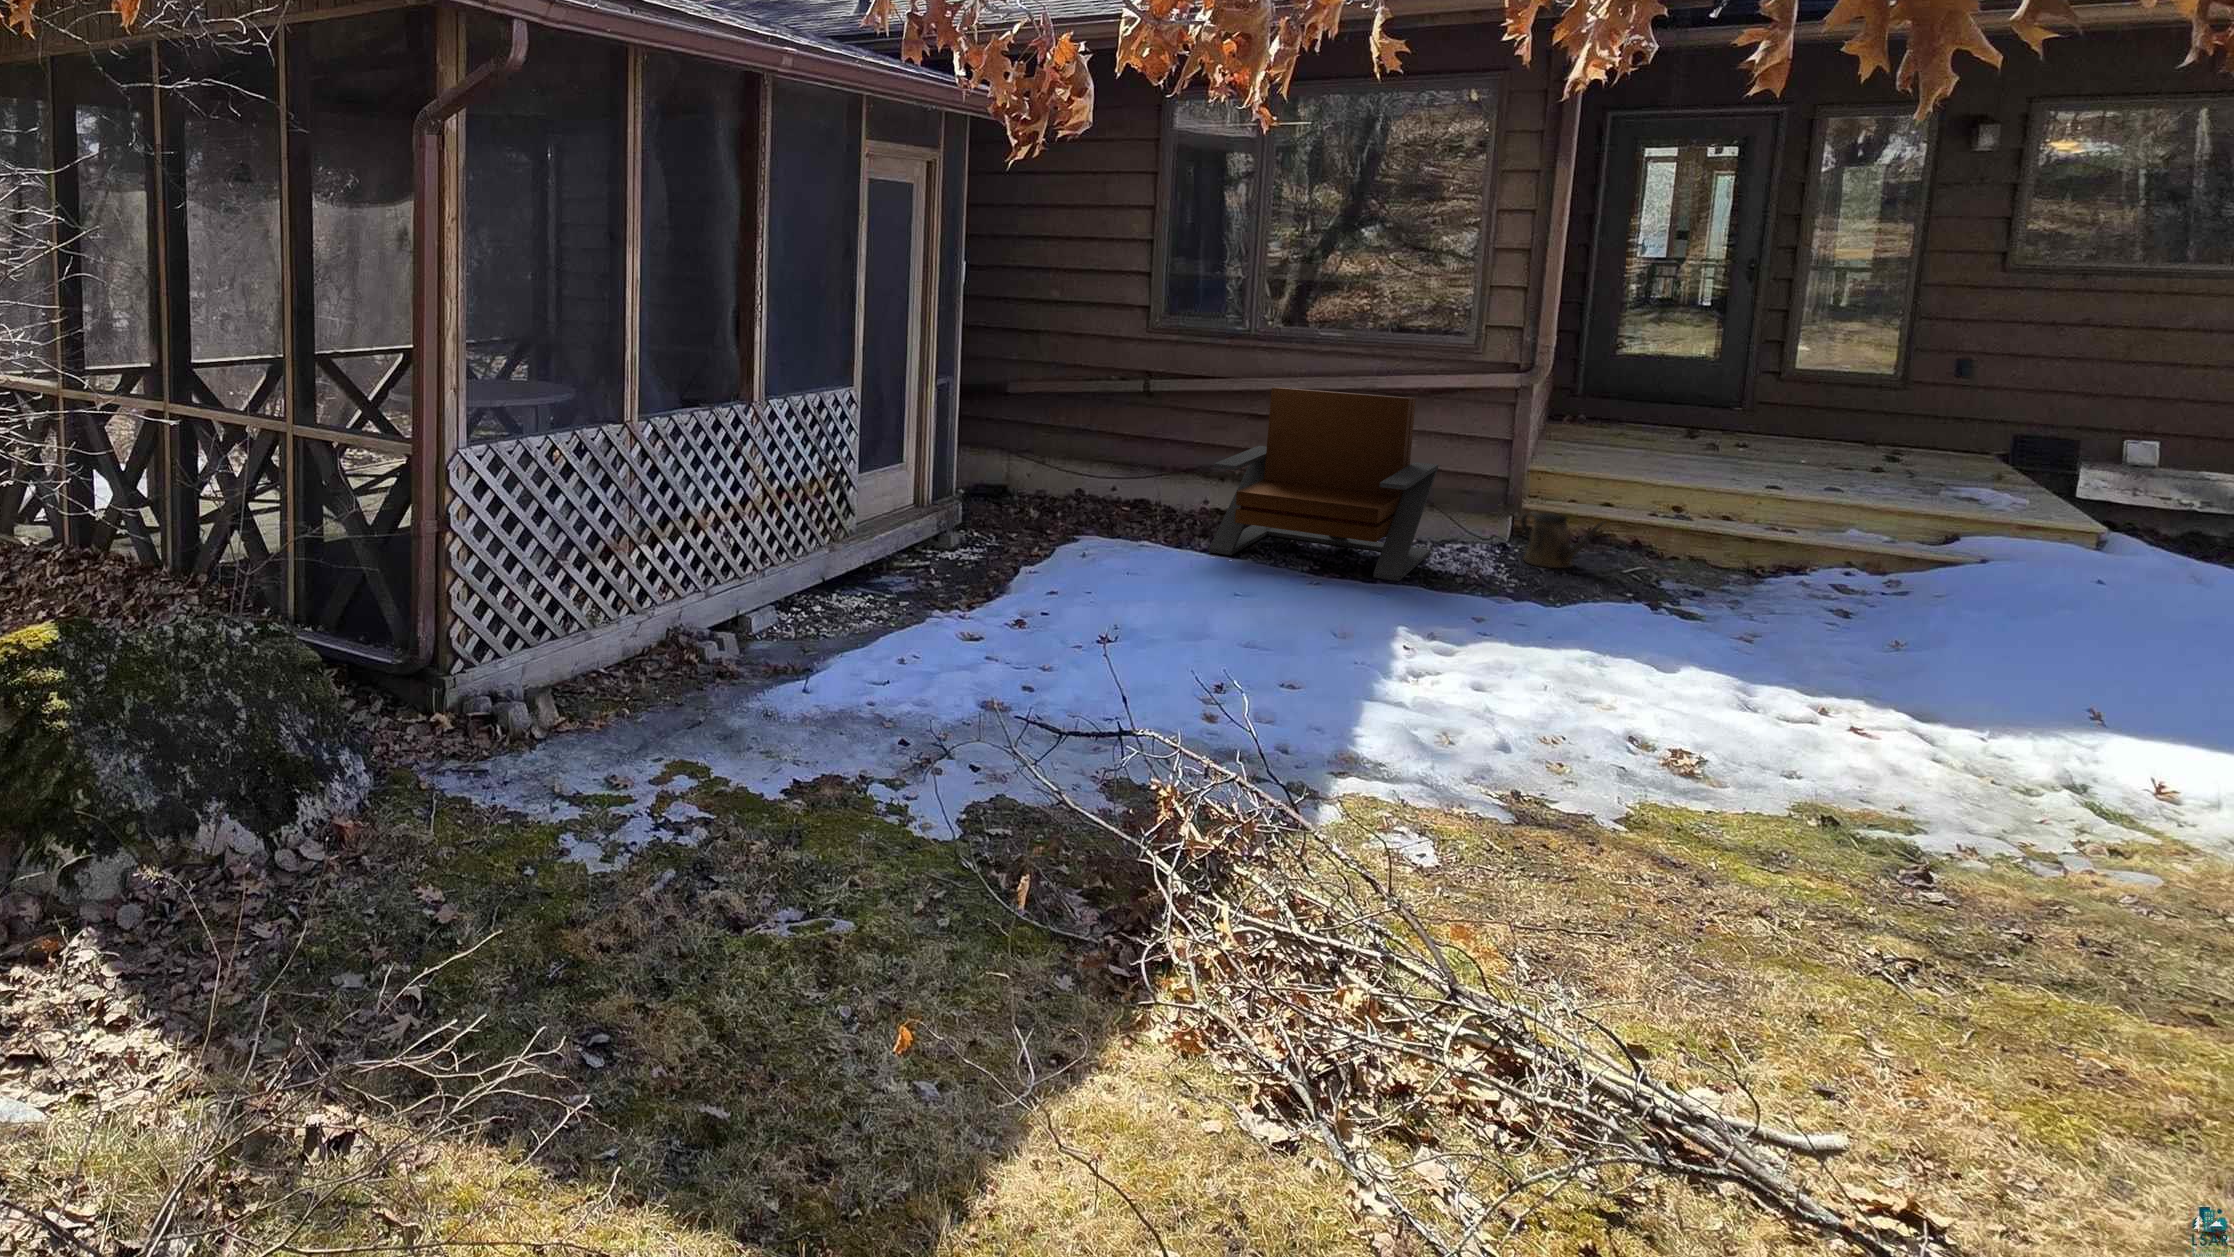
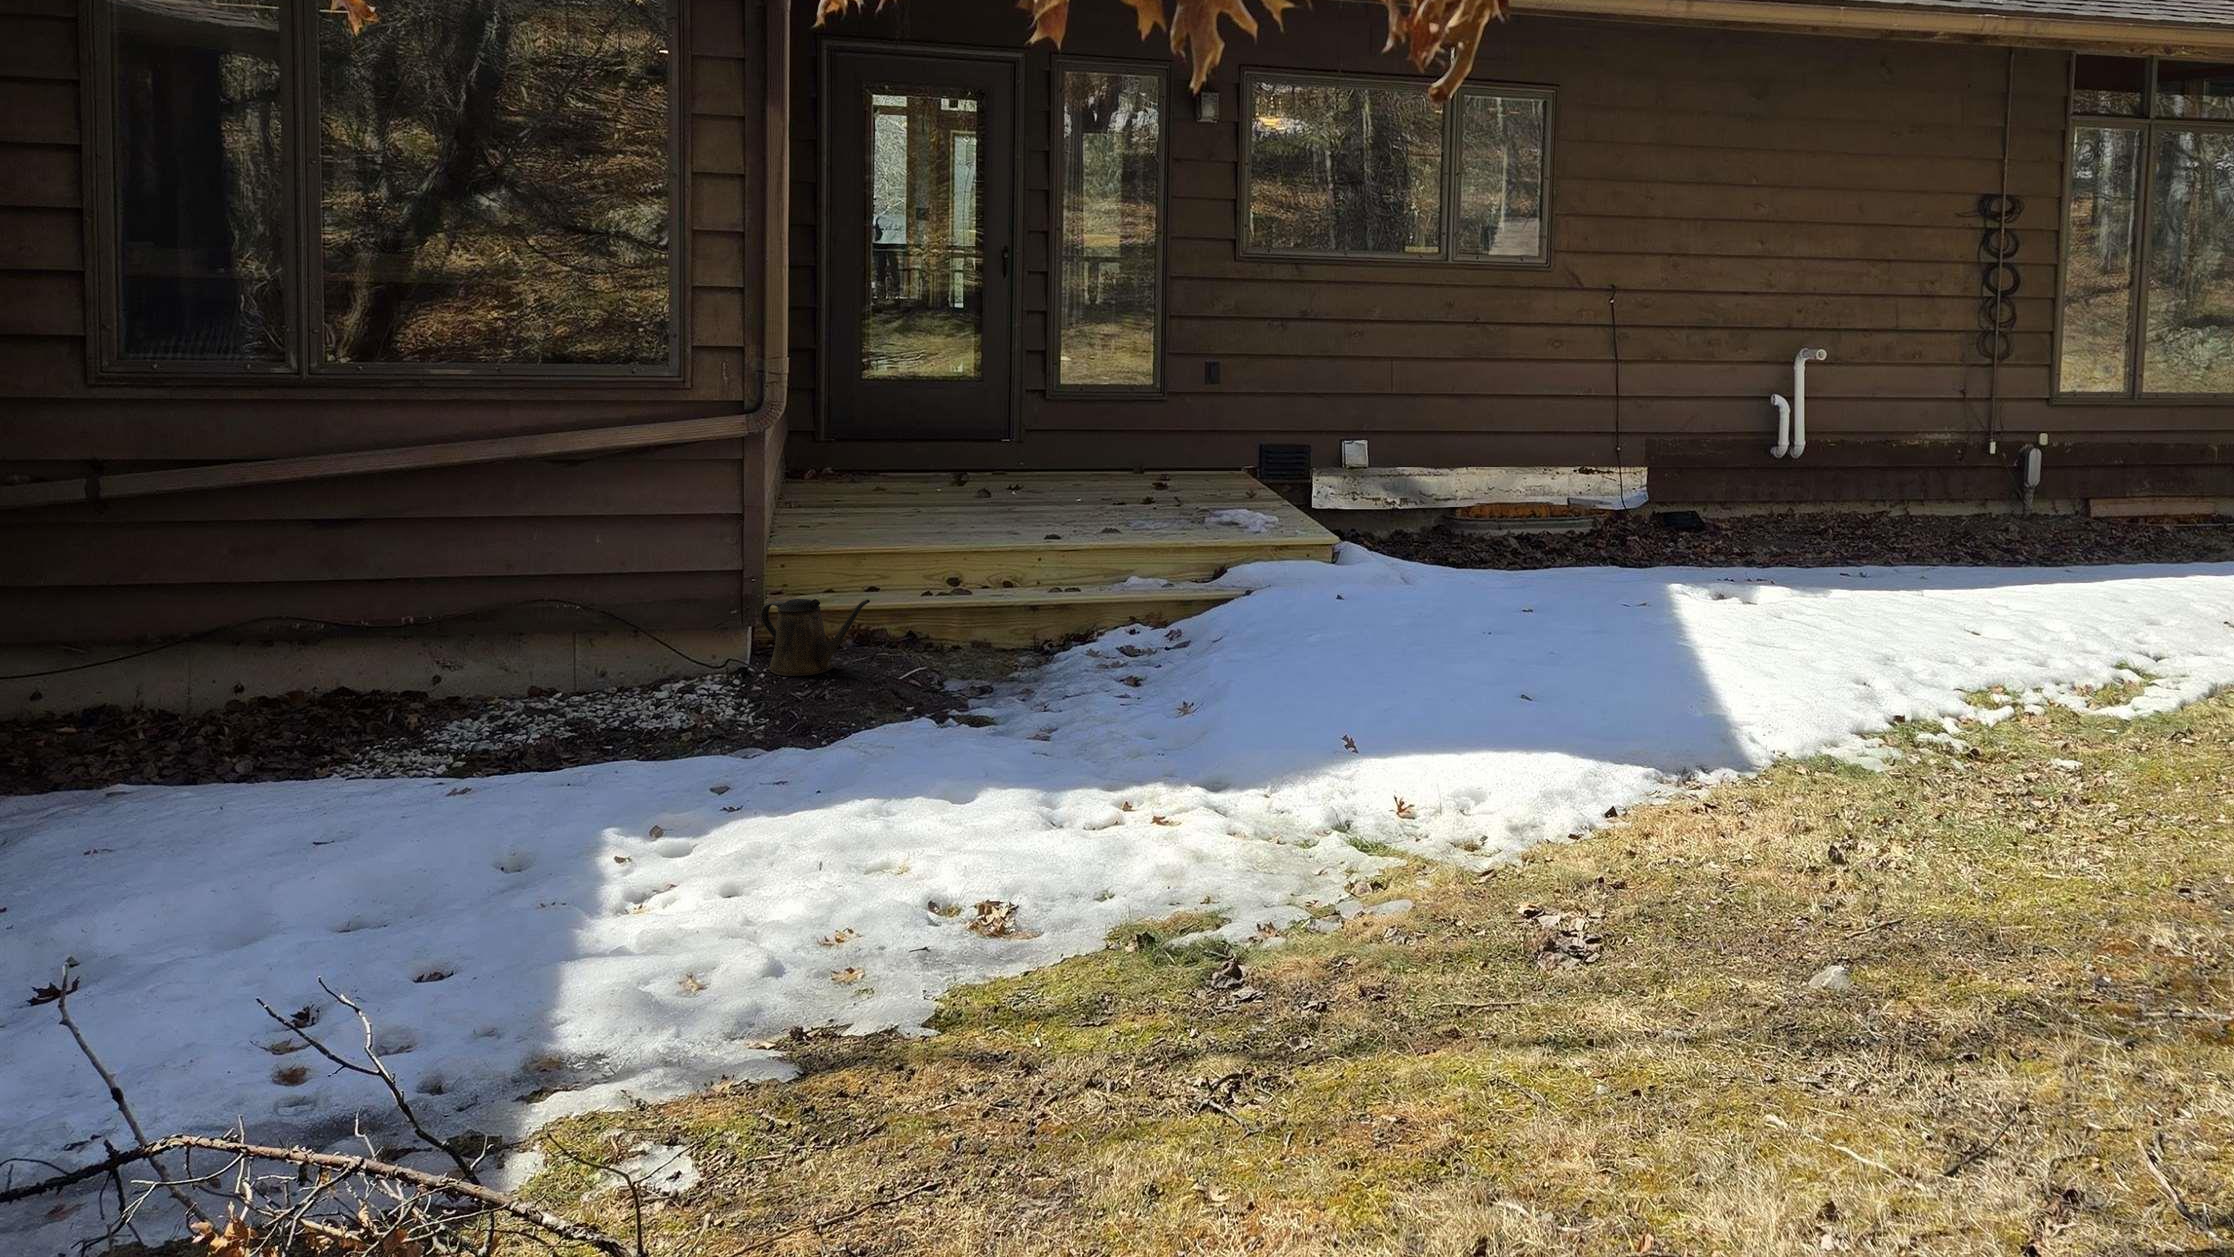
lounge chair: present [1209,388,1438,581] -> none [276,454,643,747]

